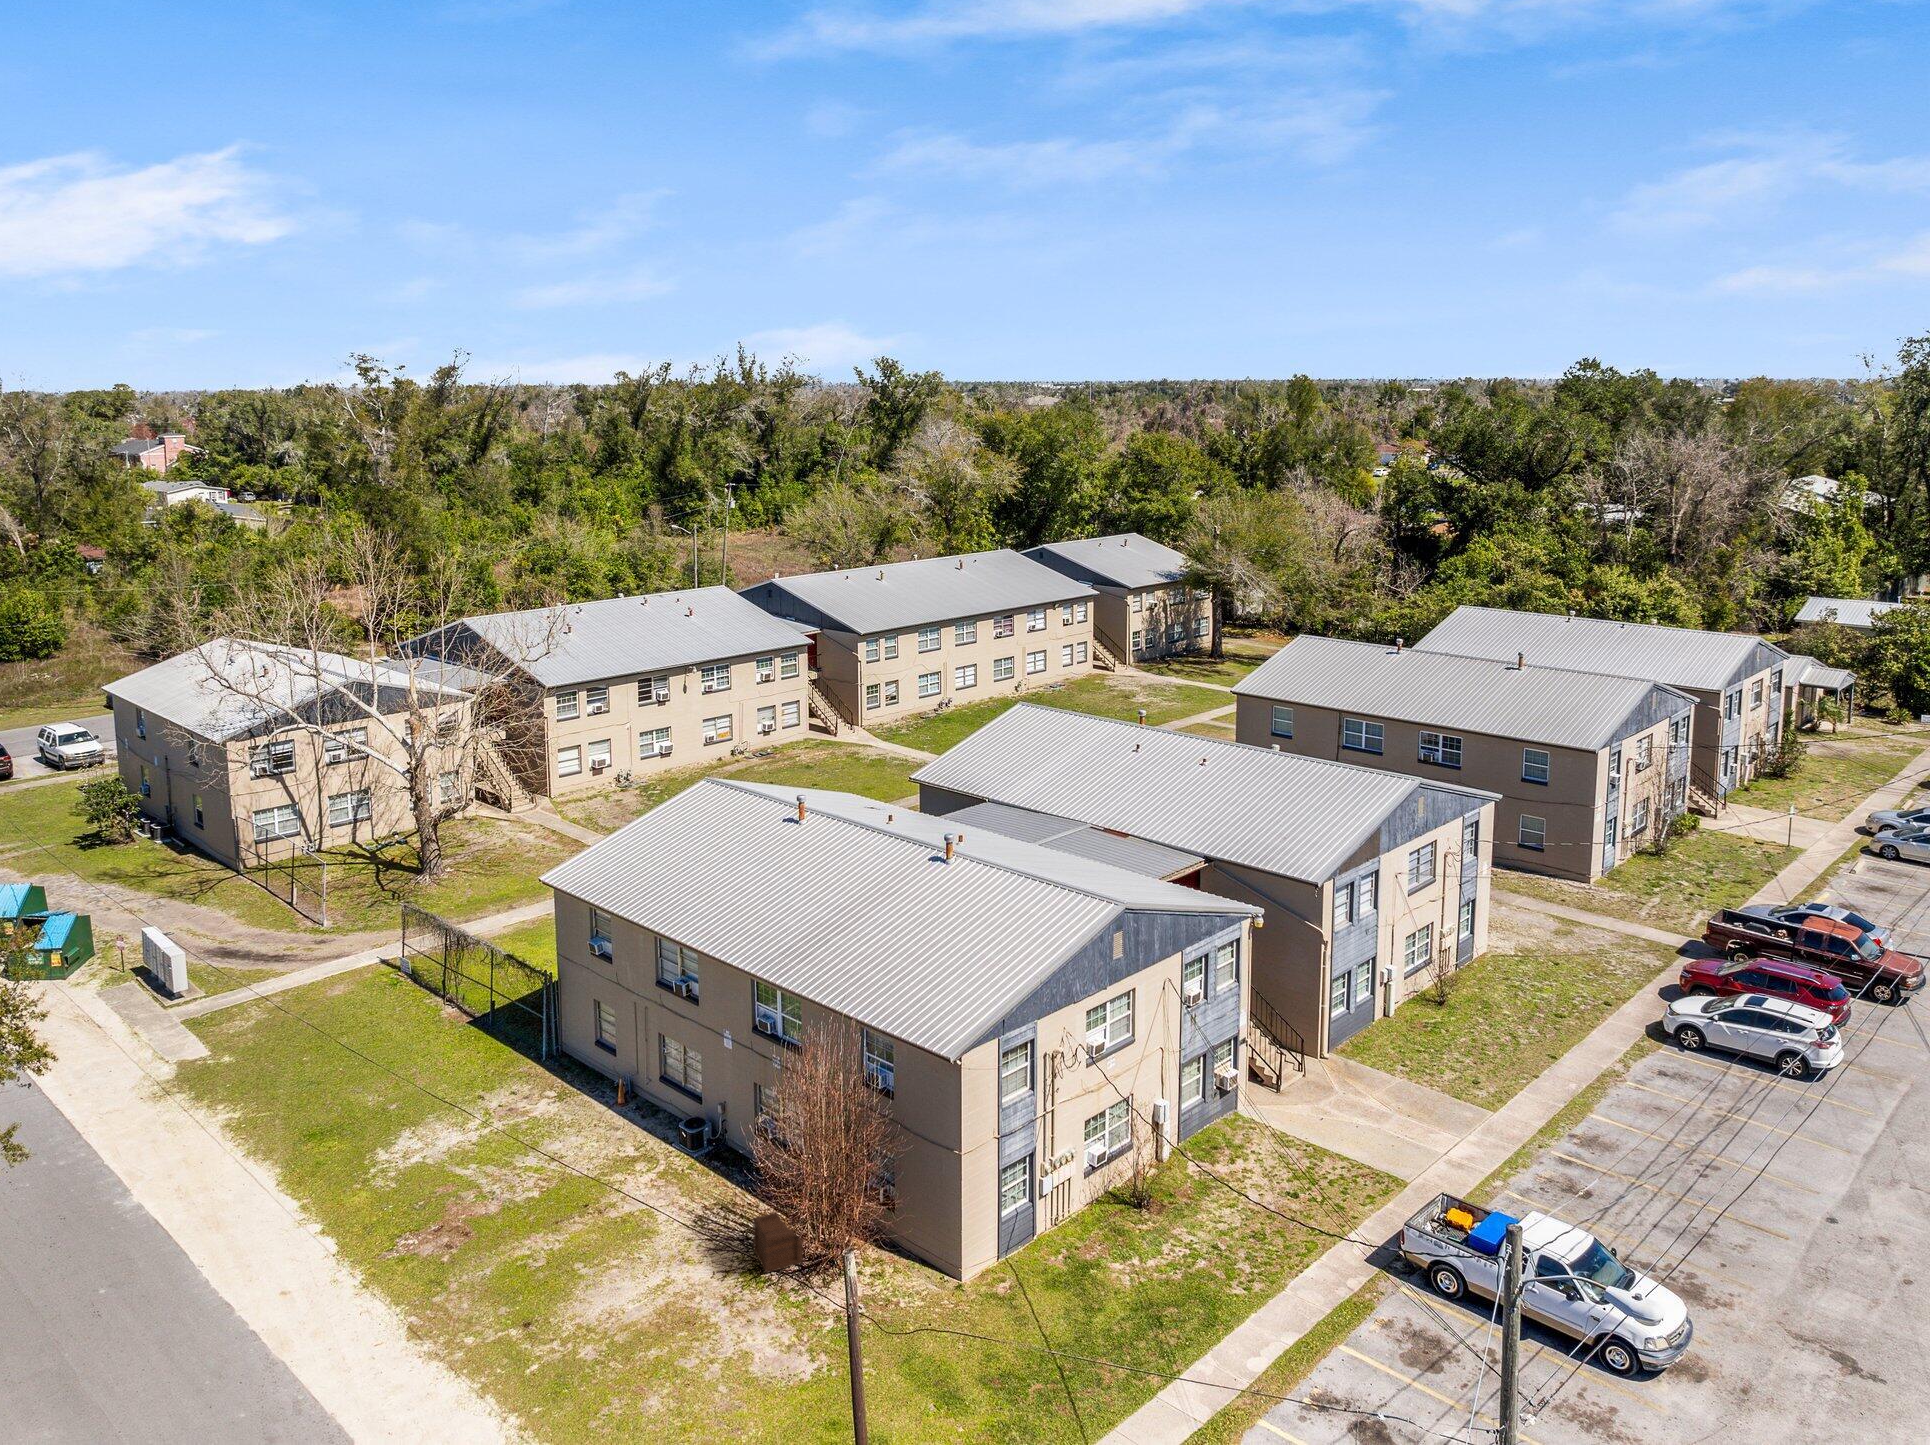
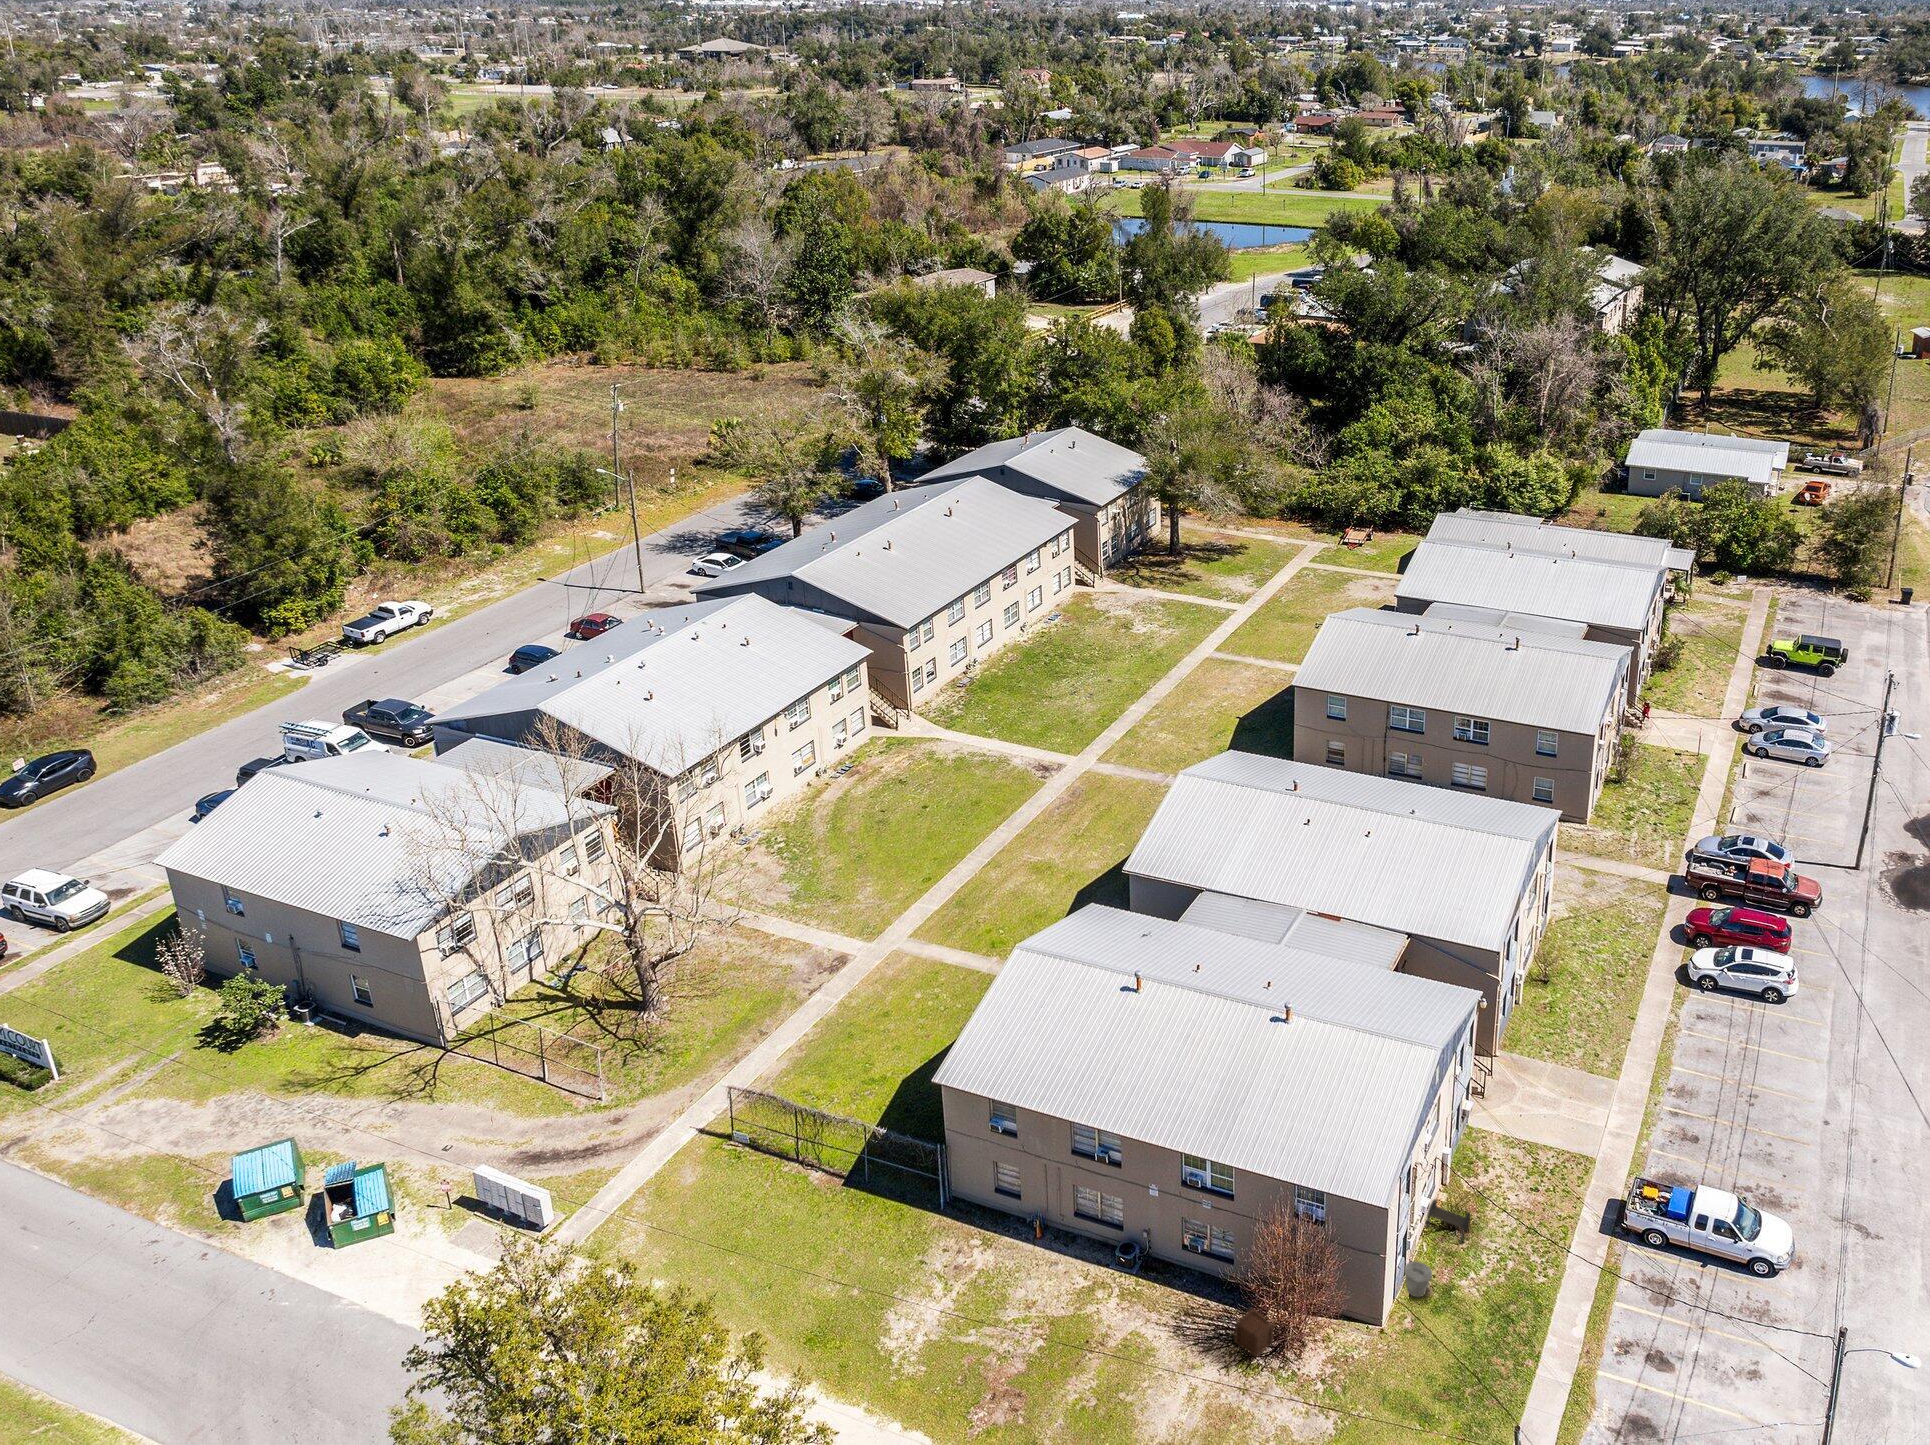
bench: none [1108,1157,1170,1224] -> present [1426,1199,1471,1244]
trash can: none [1026,1211,1066,1265] -> present [1404,1261,1432,1297]

